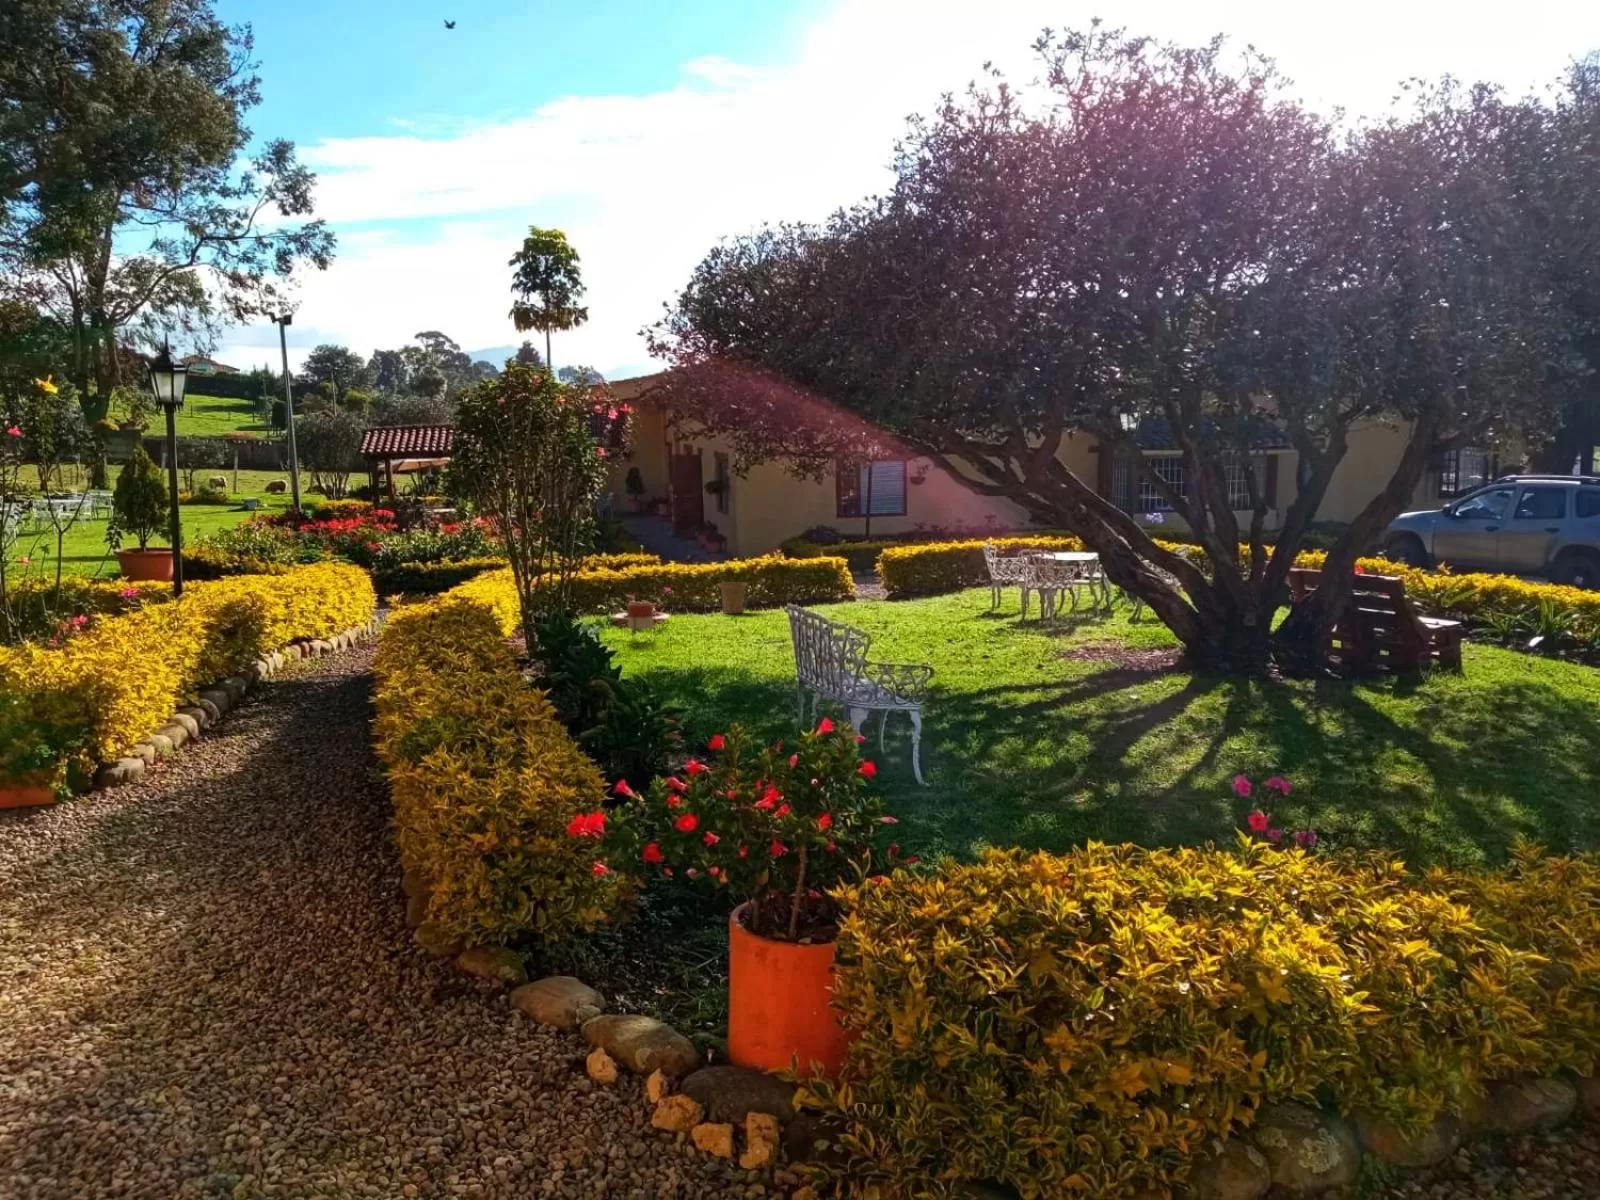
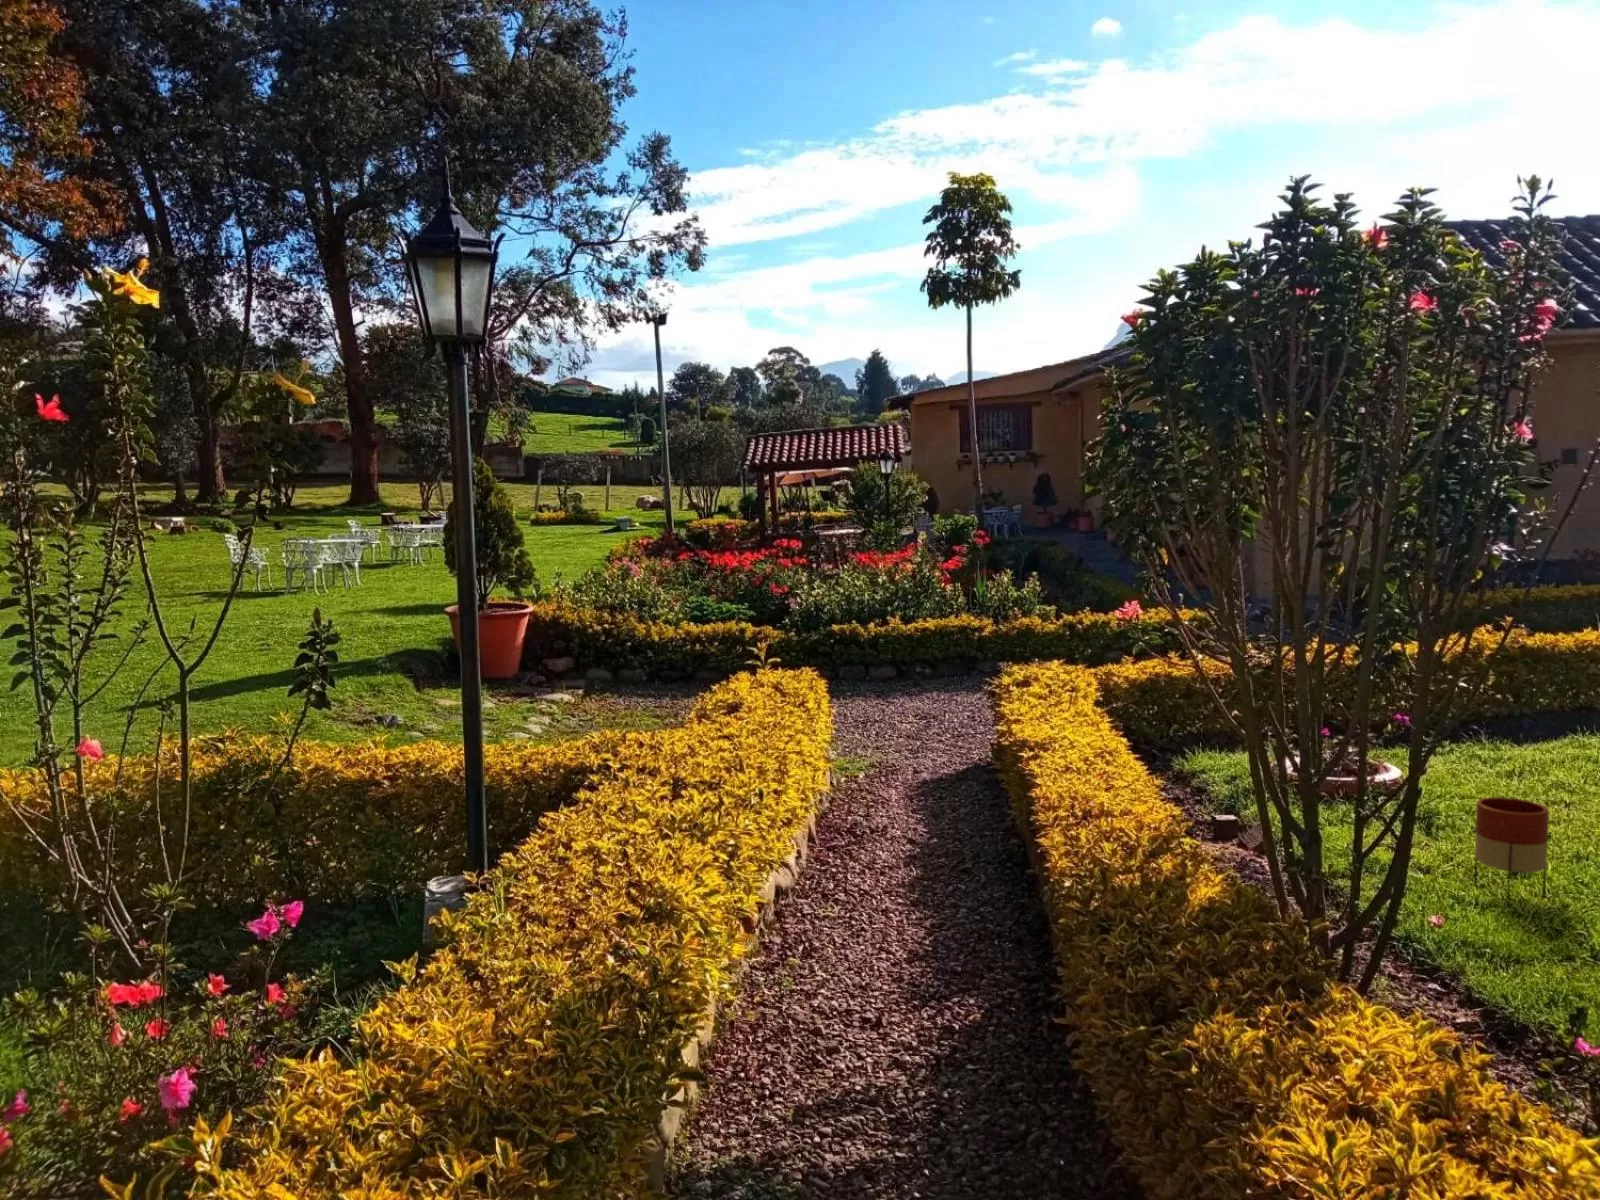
basket: present [717,583,748,614] -> none [1478,696,1551,764]

